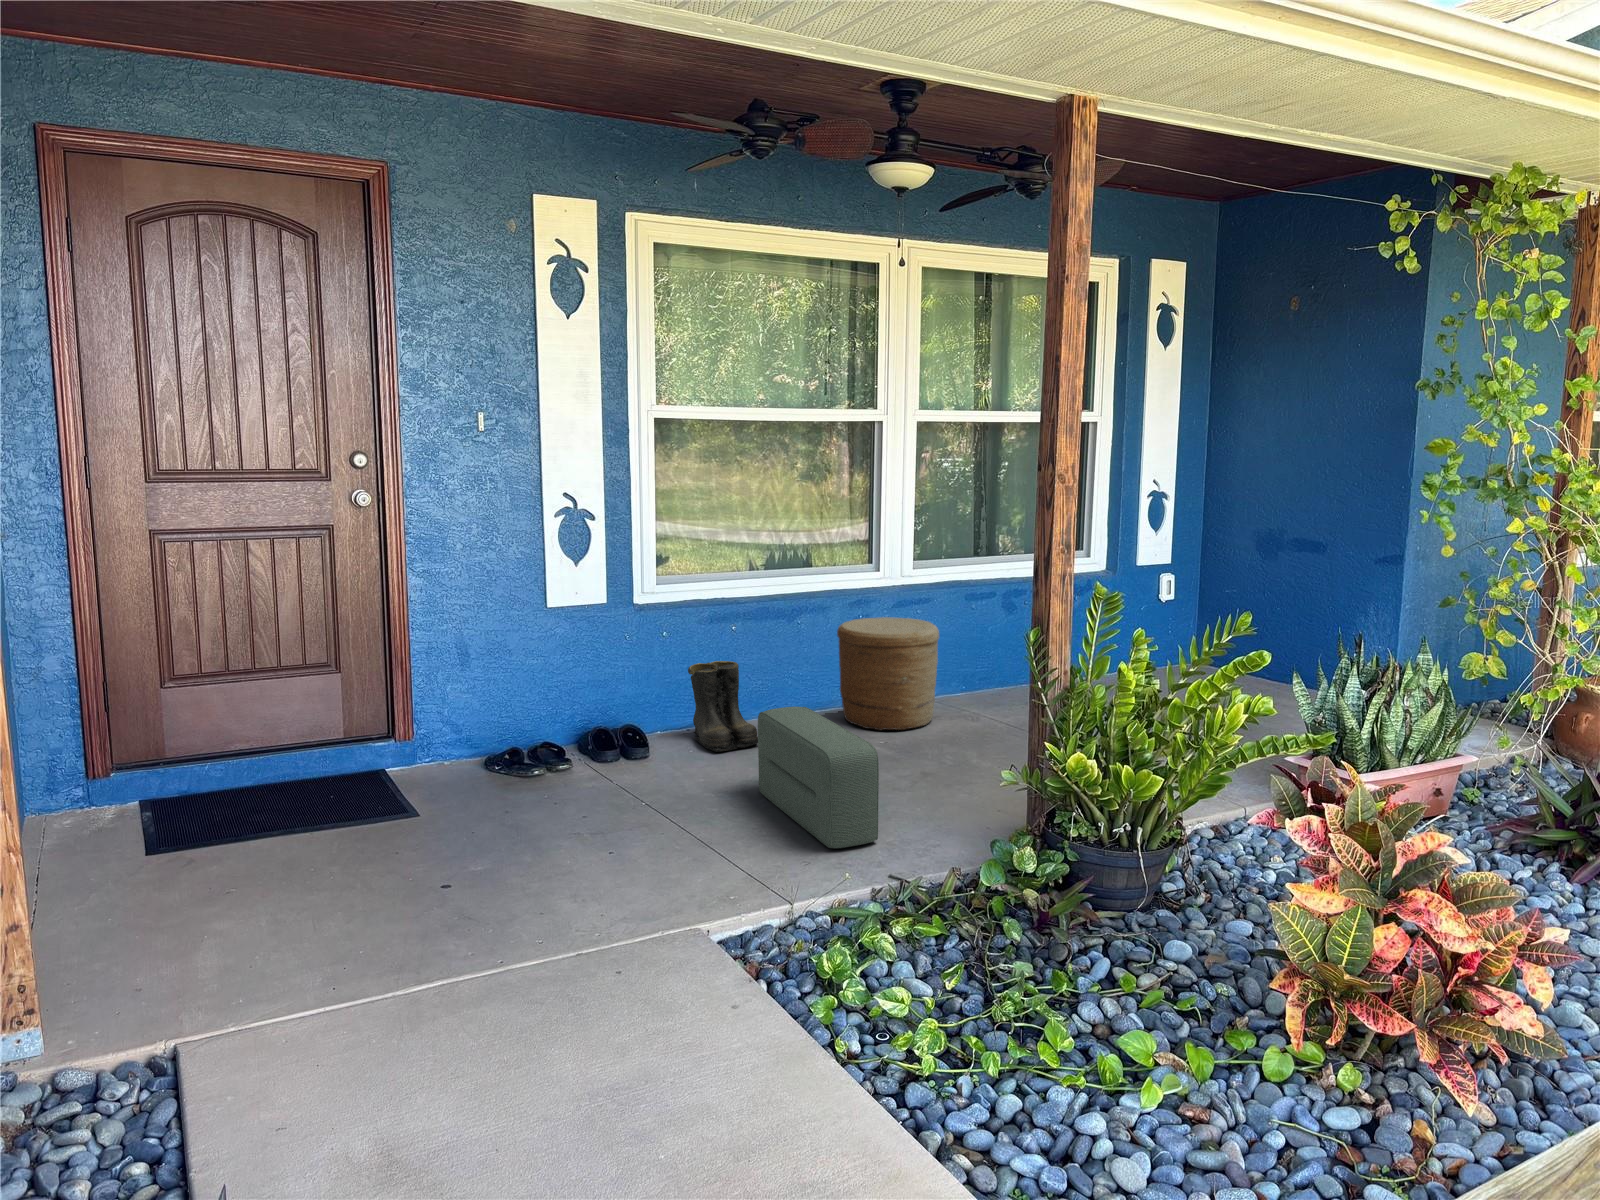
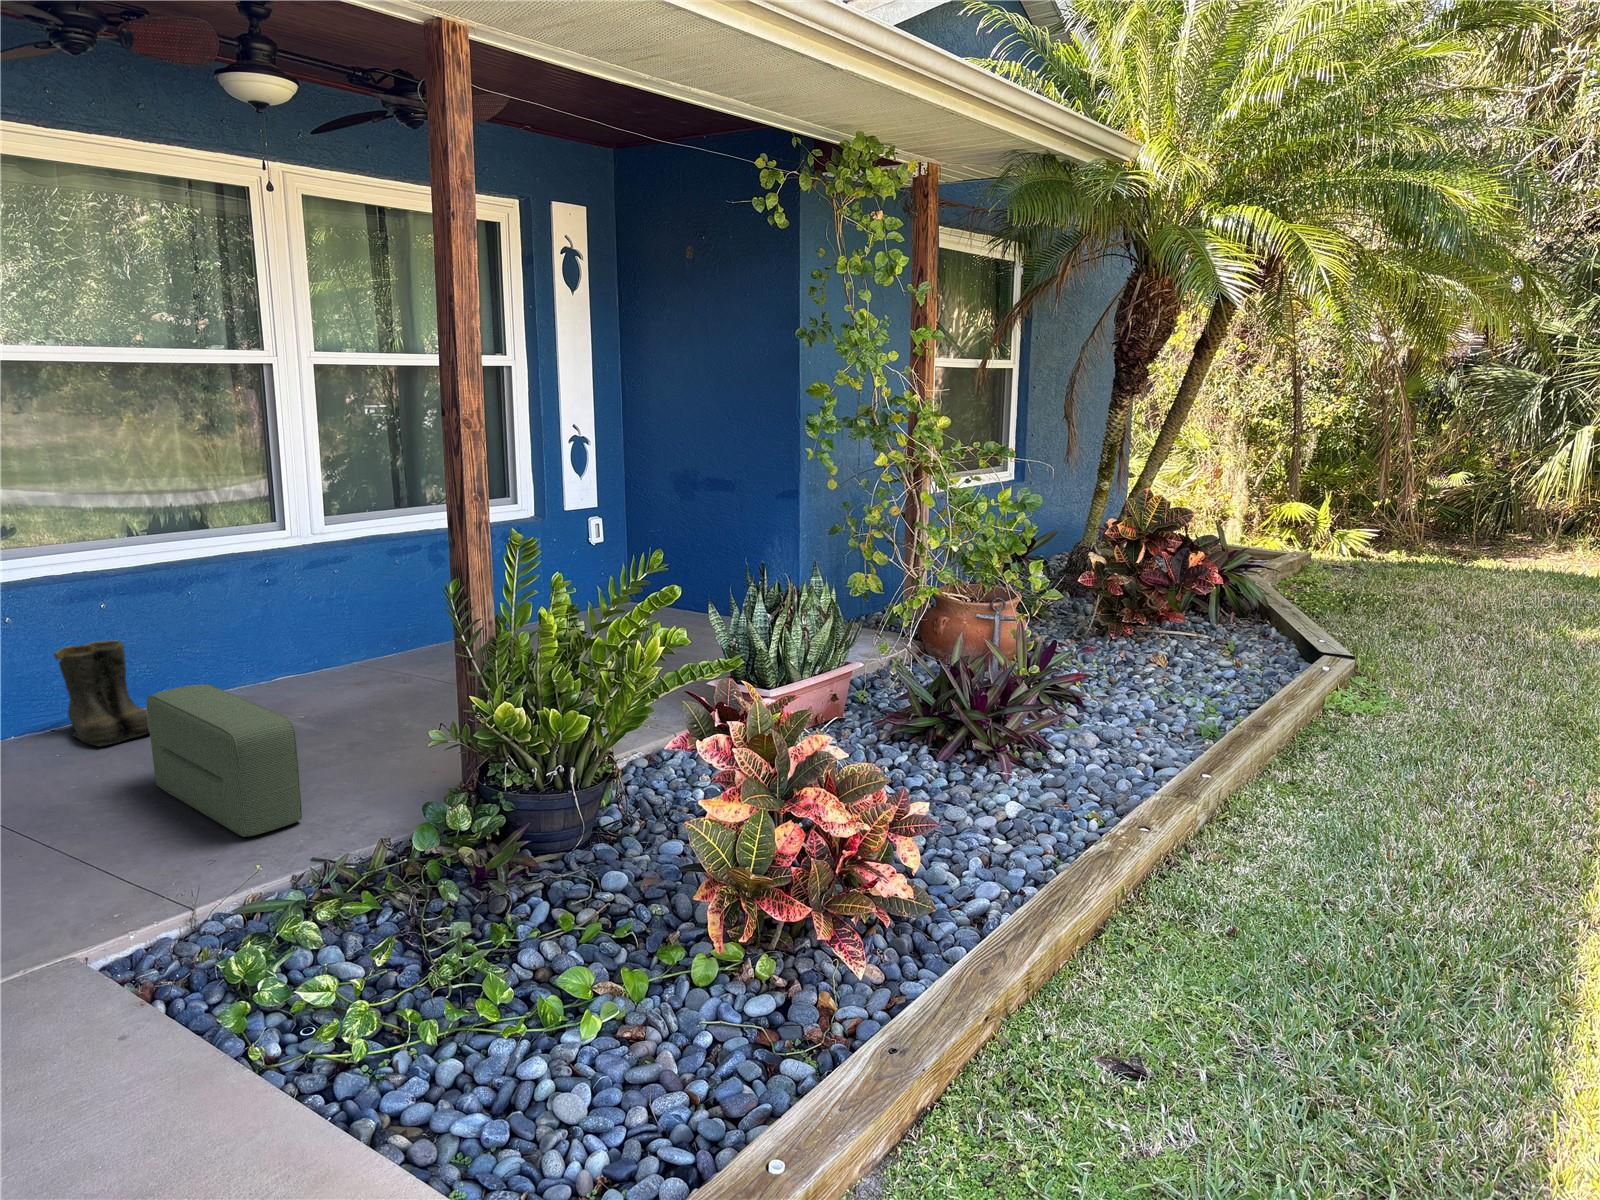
woven basket: present [837,617,939,730] -> none [249,577,369,700]

